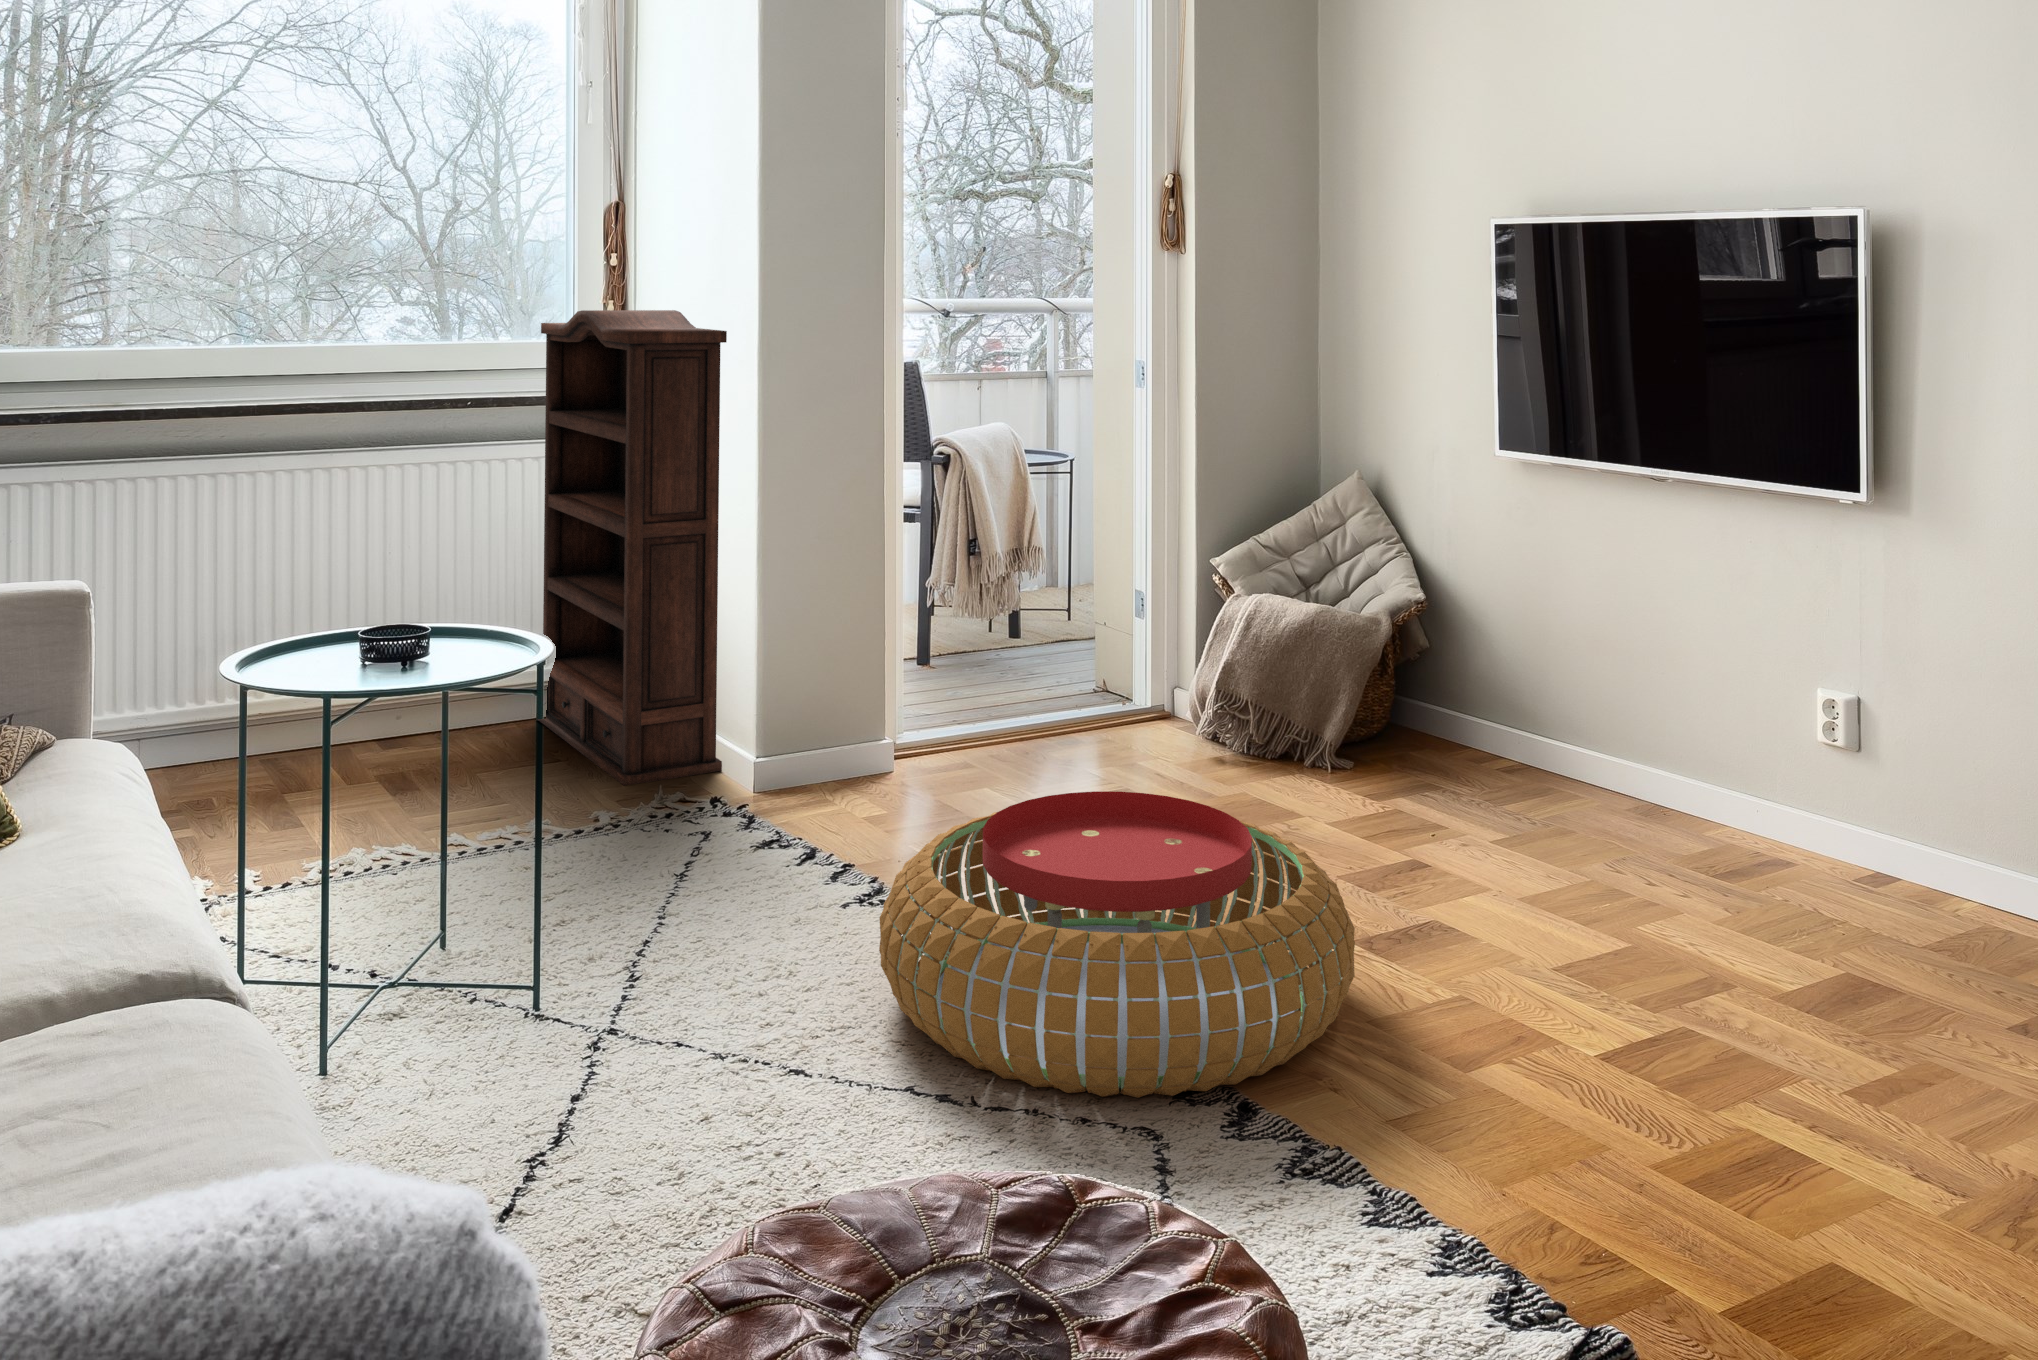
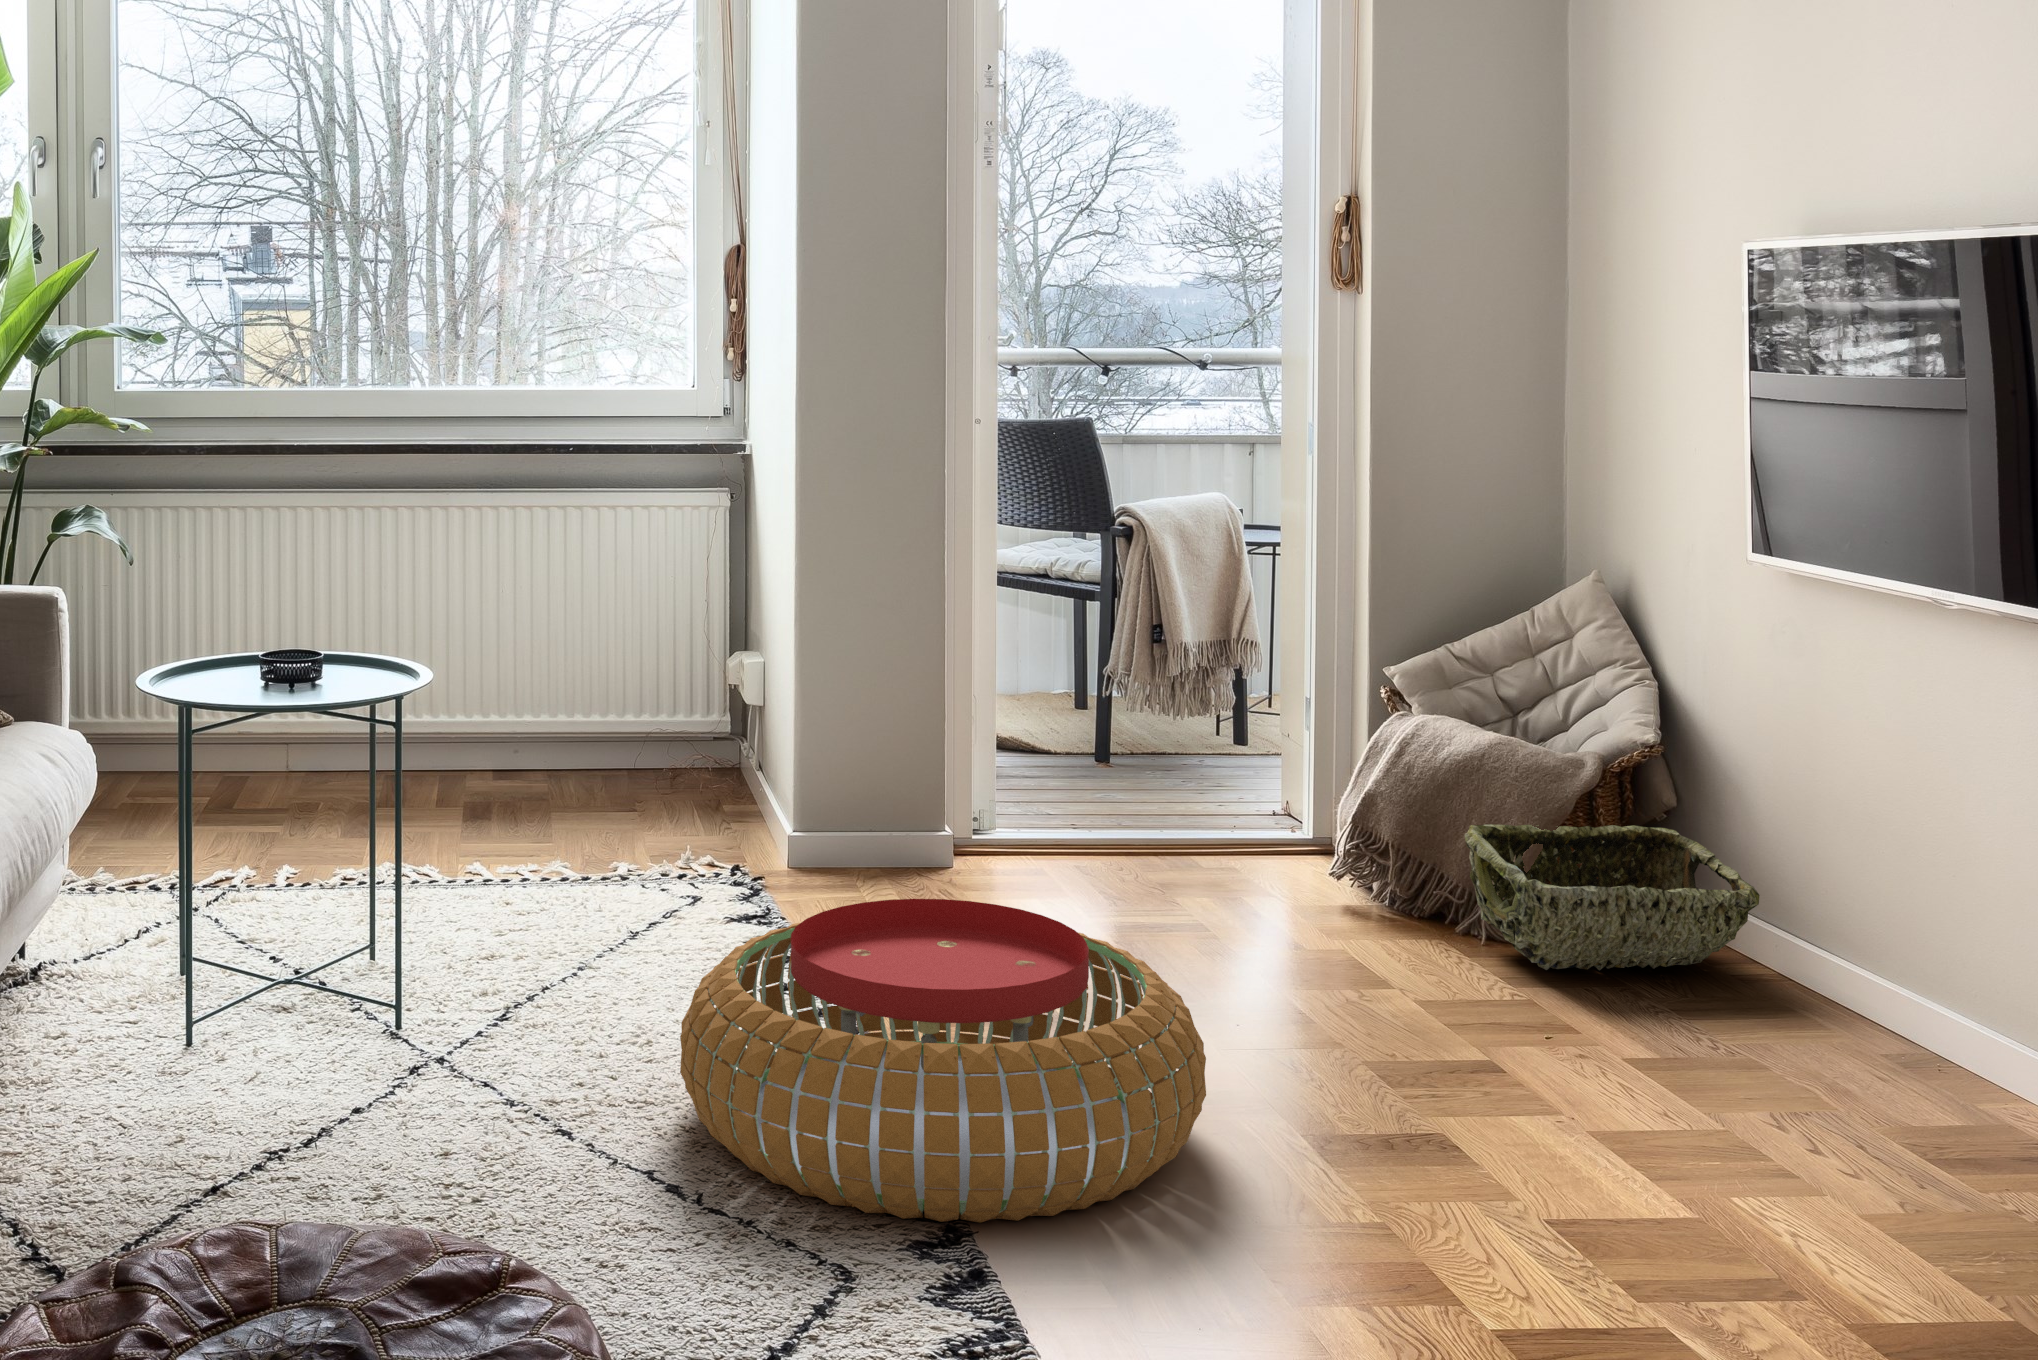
bookshelf: present [537,310,727,786] -> none [638,362,771,861]
woven basket: none [1316,664,1519,784] -> present [1465,825,1760,970]

